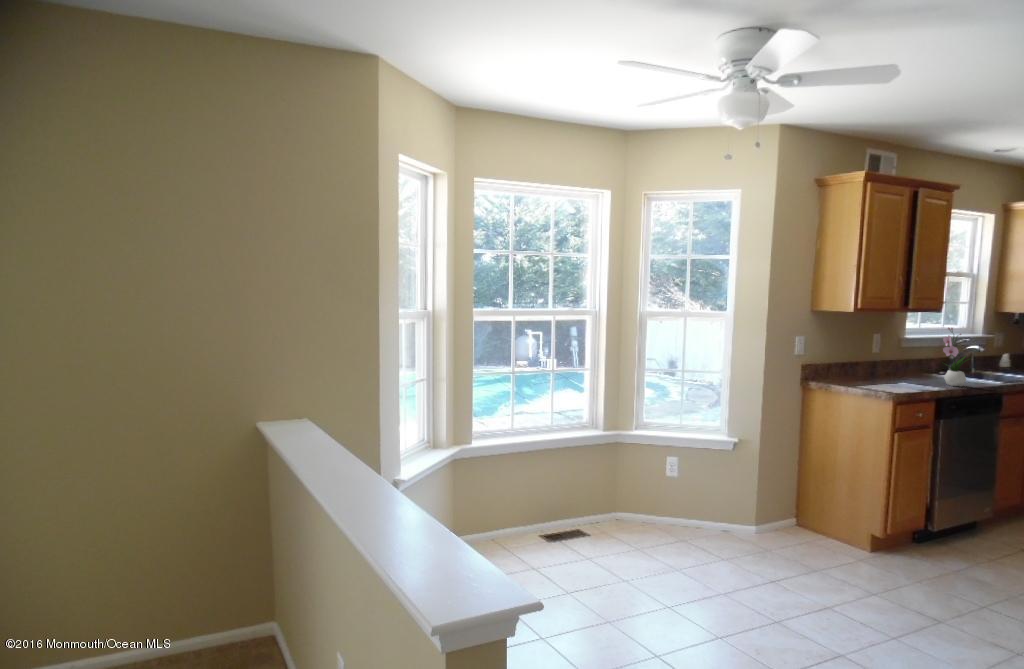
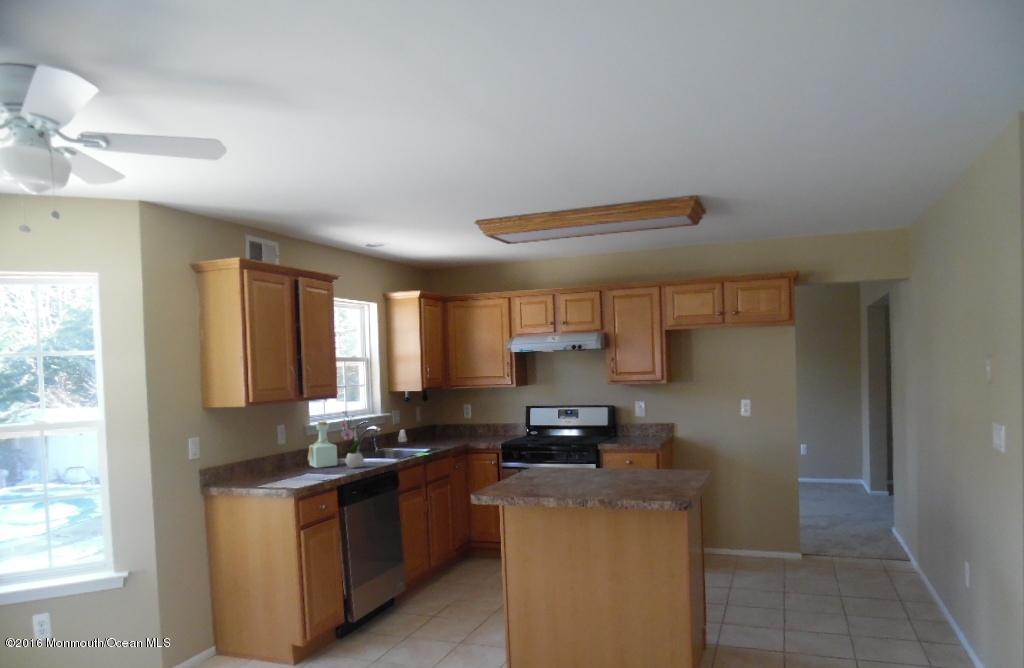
bottle: none [901,335,935,380] -> present [308,422,337,468]

